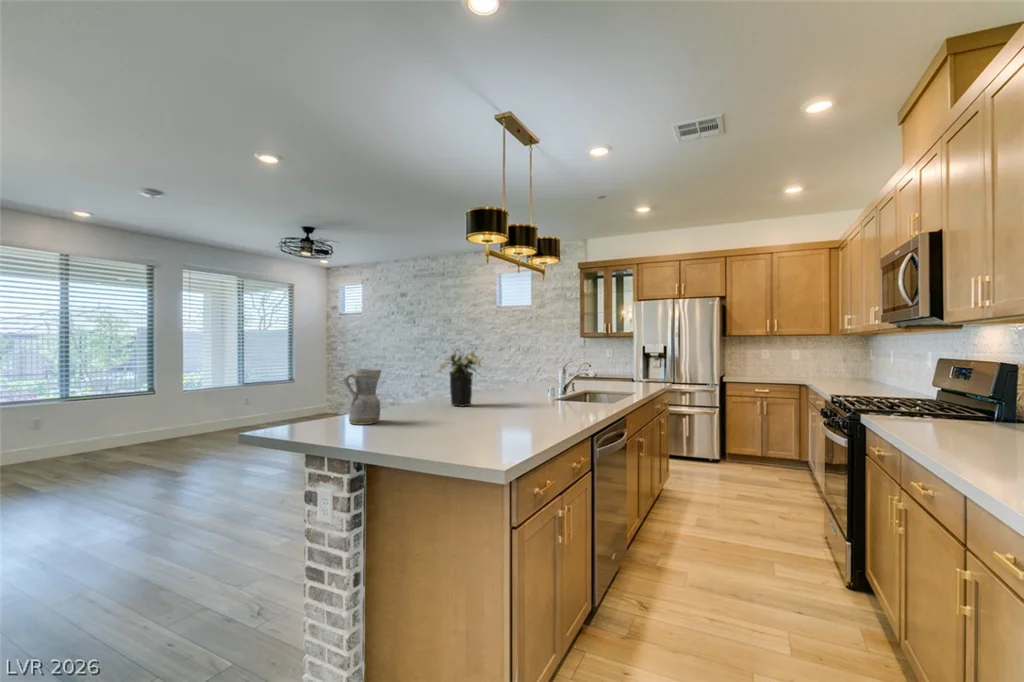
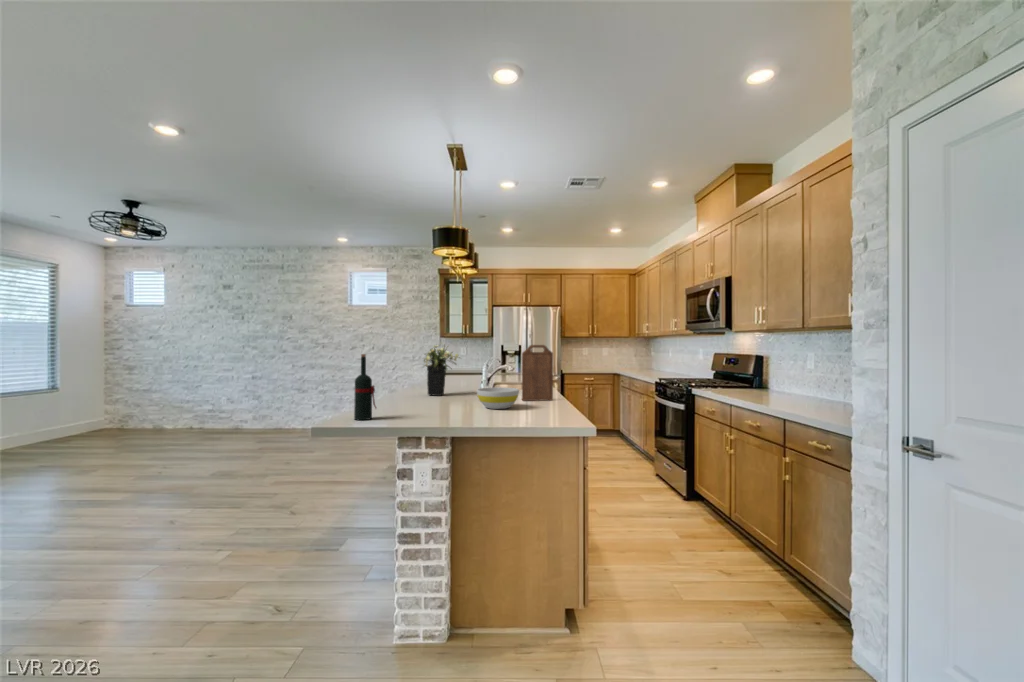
cutting board: none [529,349,572,423] -> present [522,345,553,401]
wine bottle: none [290,359,311,431] -> present [354,354,376,420]
ceramic pitcher: present [343,369,381,424] -> none [387,363,414,412]
bowl: none [445,402,498,430] -> present [477,387,519,409]

